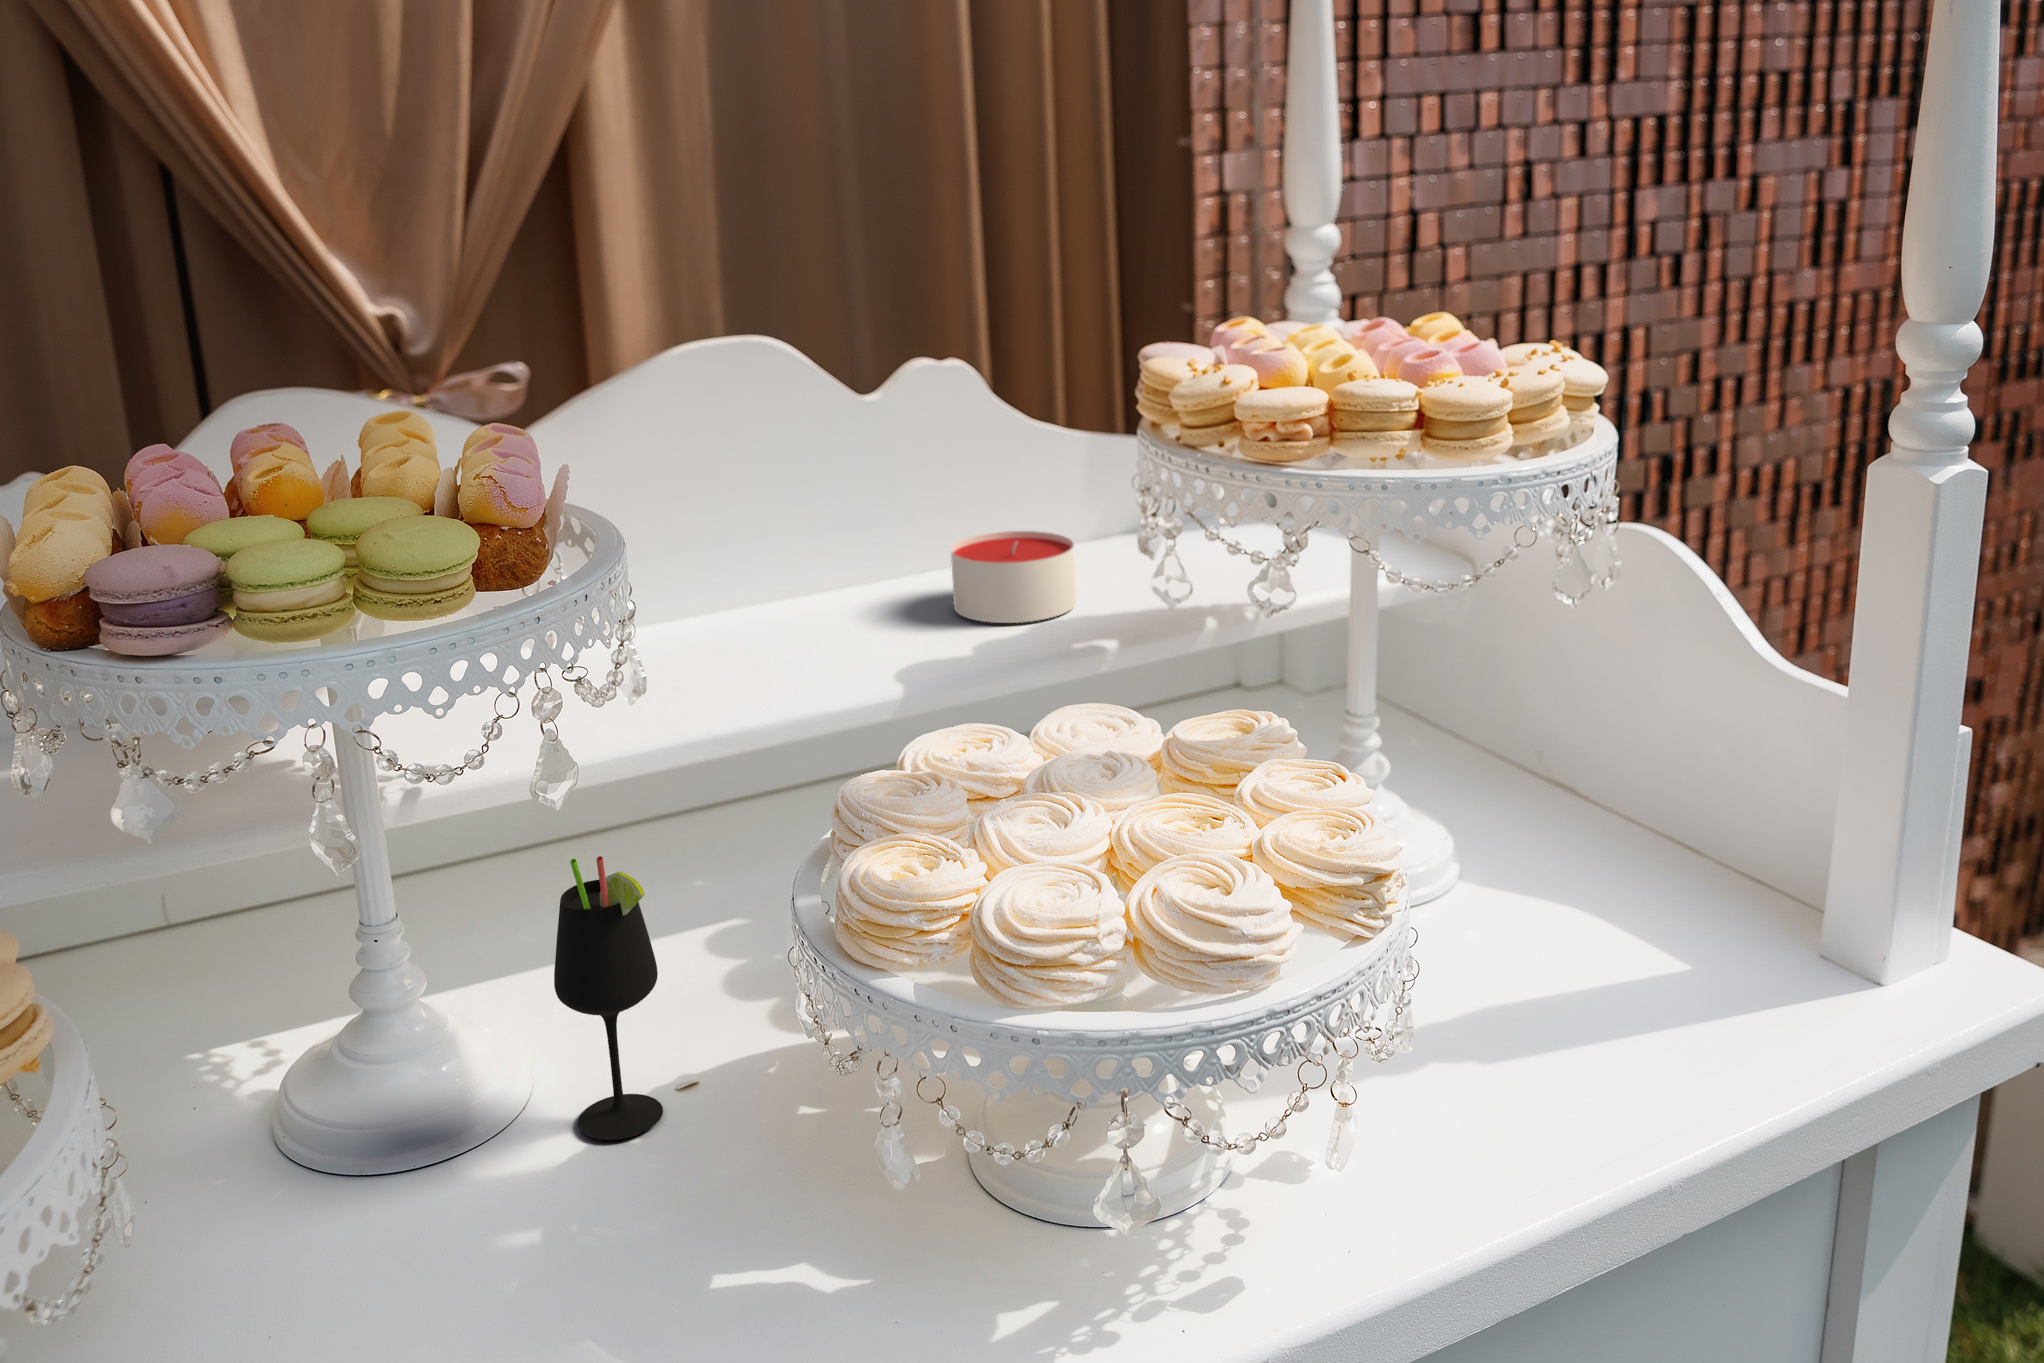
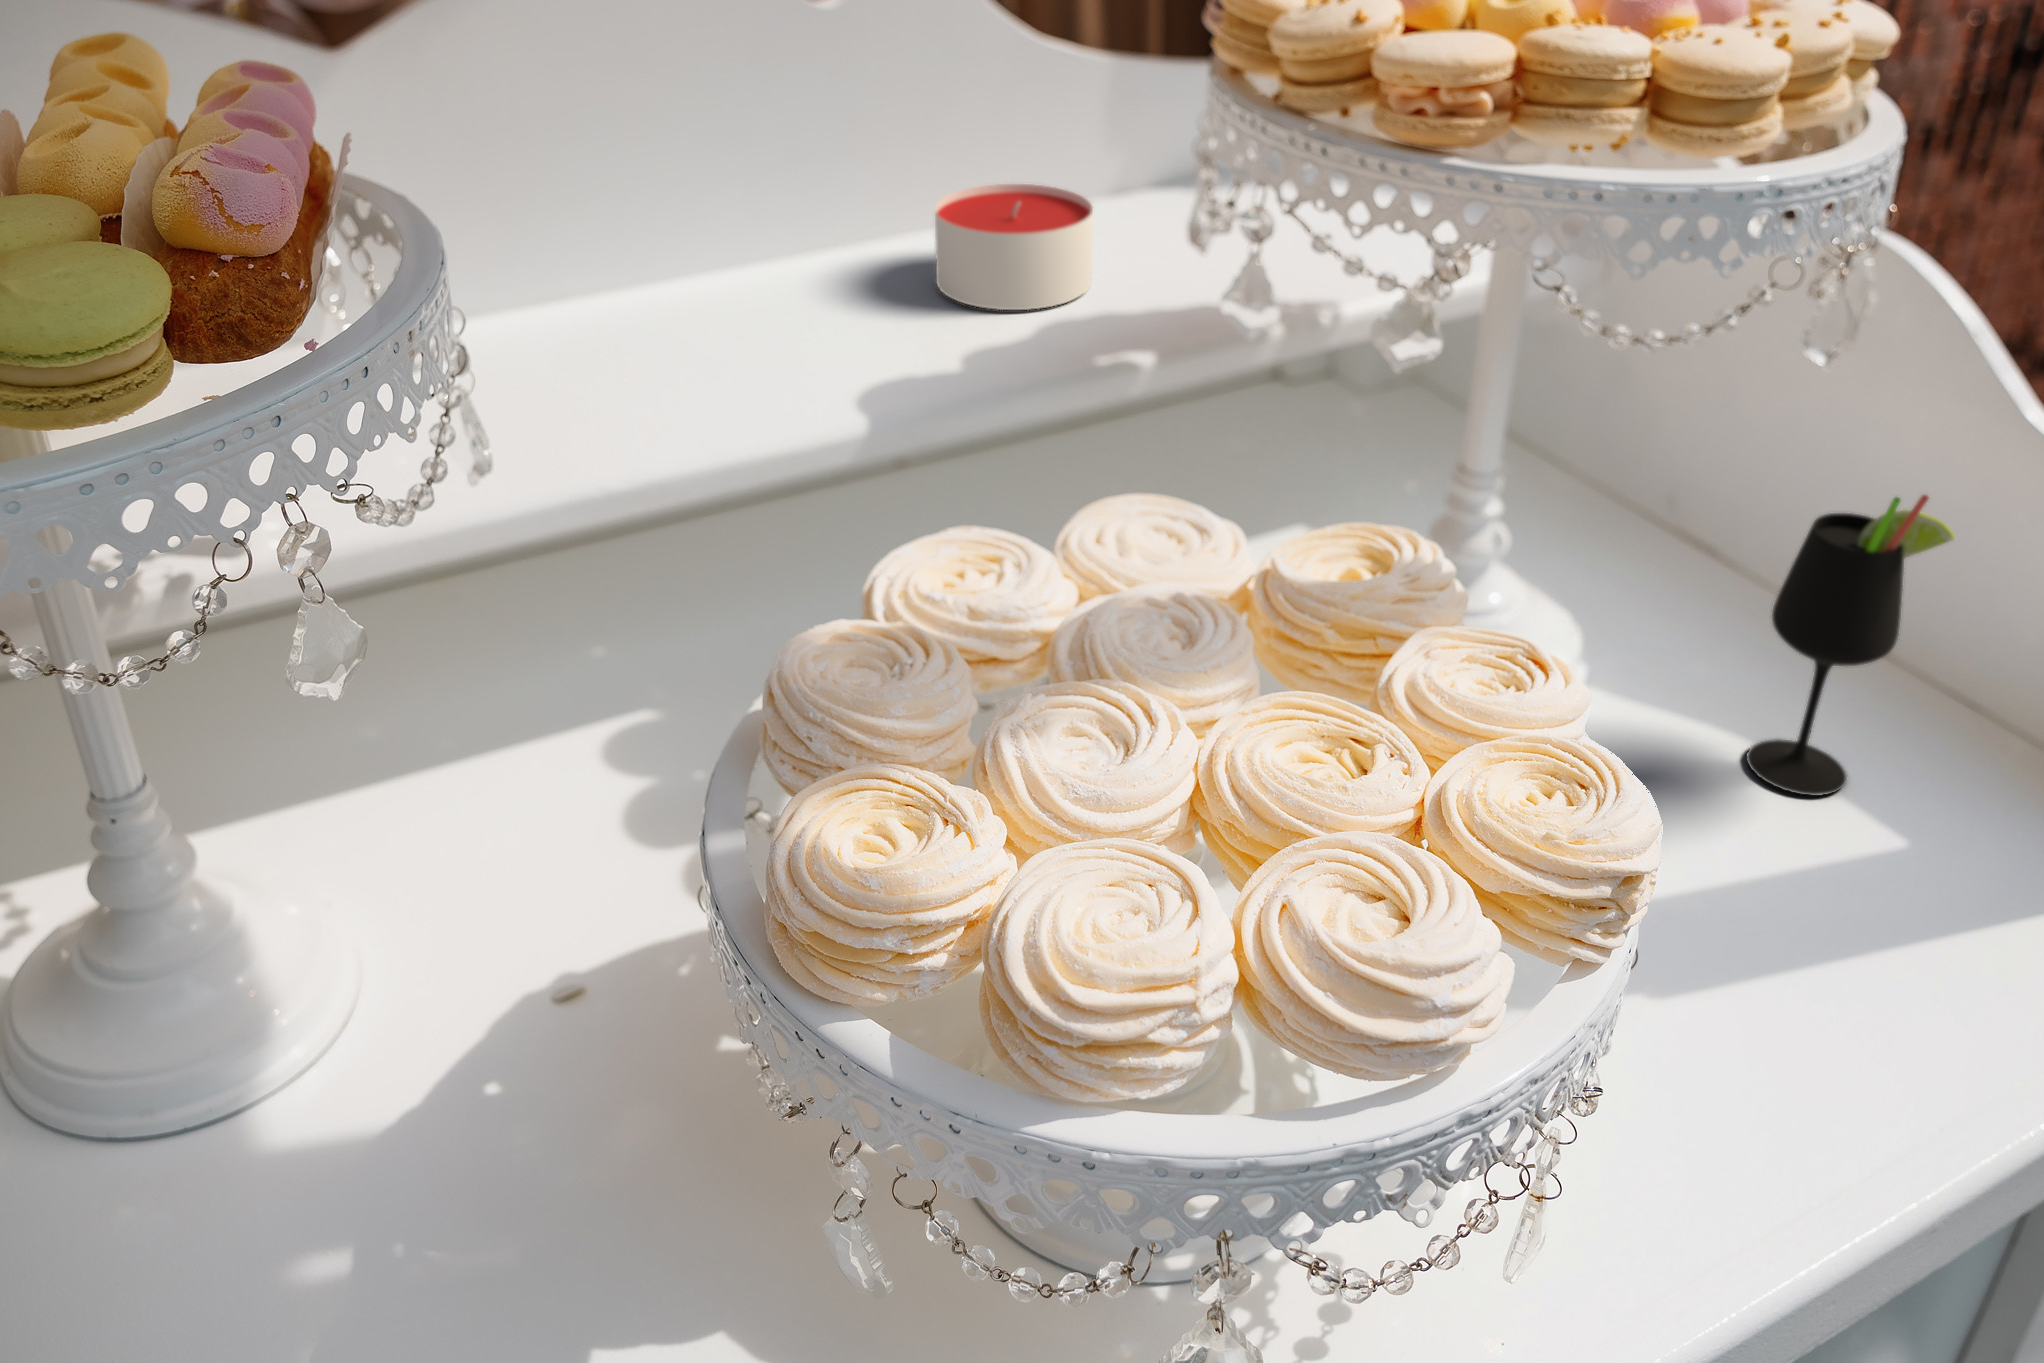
wine glass: present [554,856,663,1140] -> present [1747,495,1955,796]

